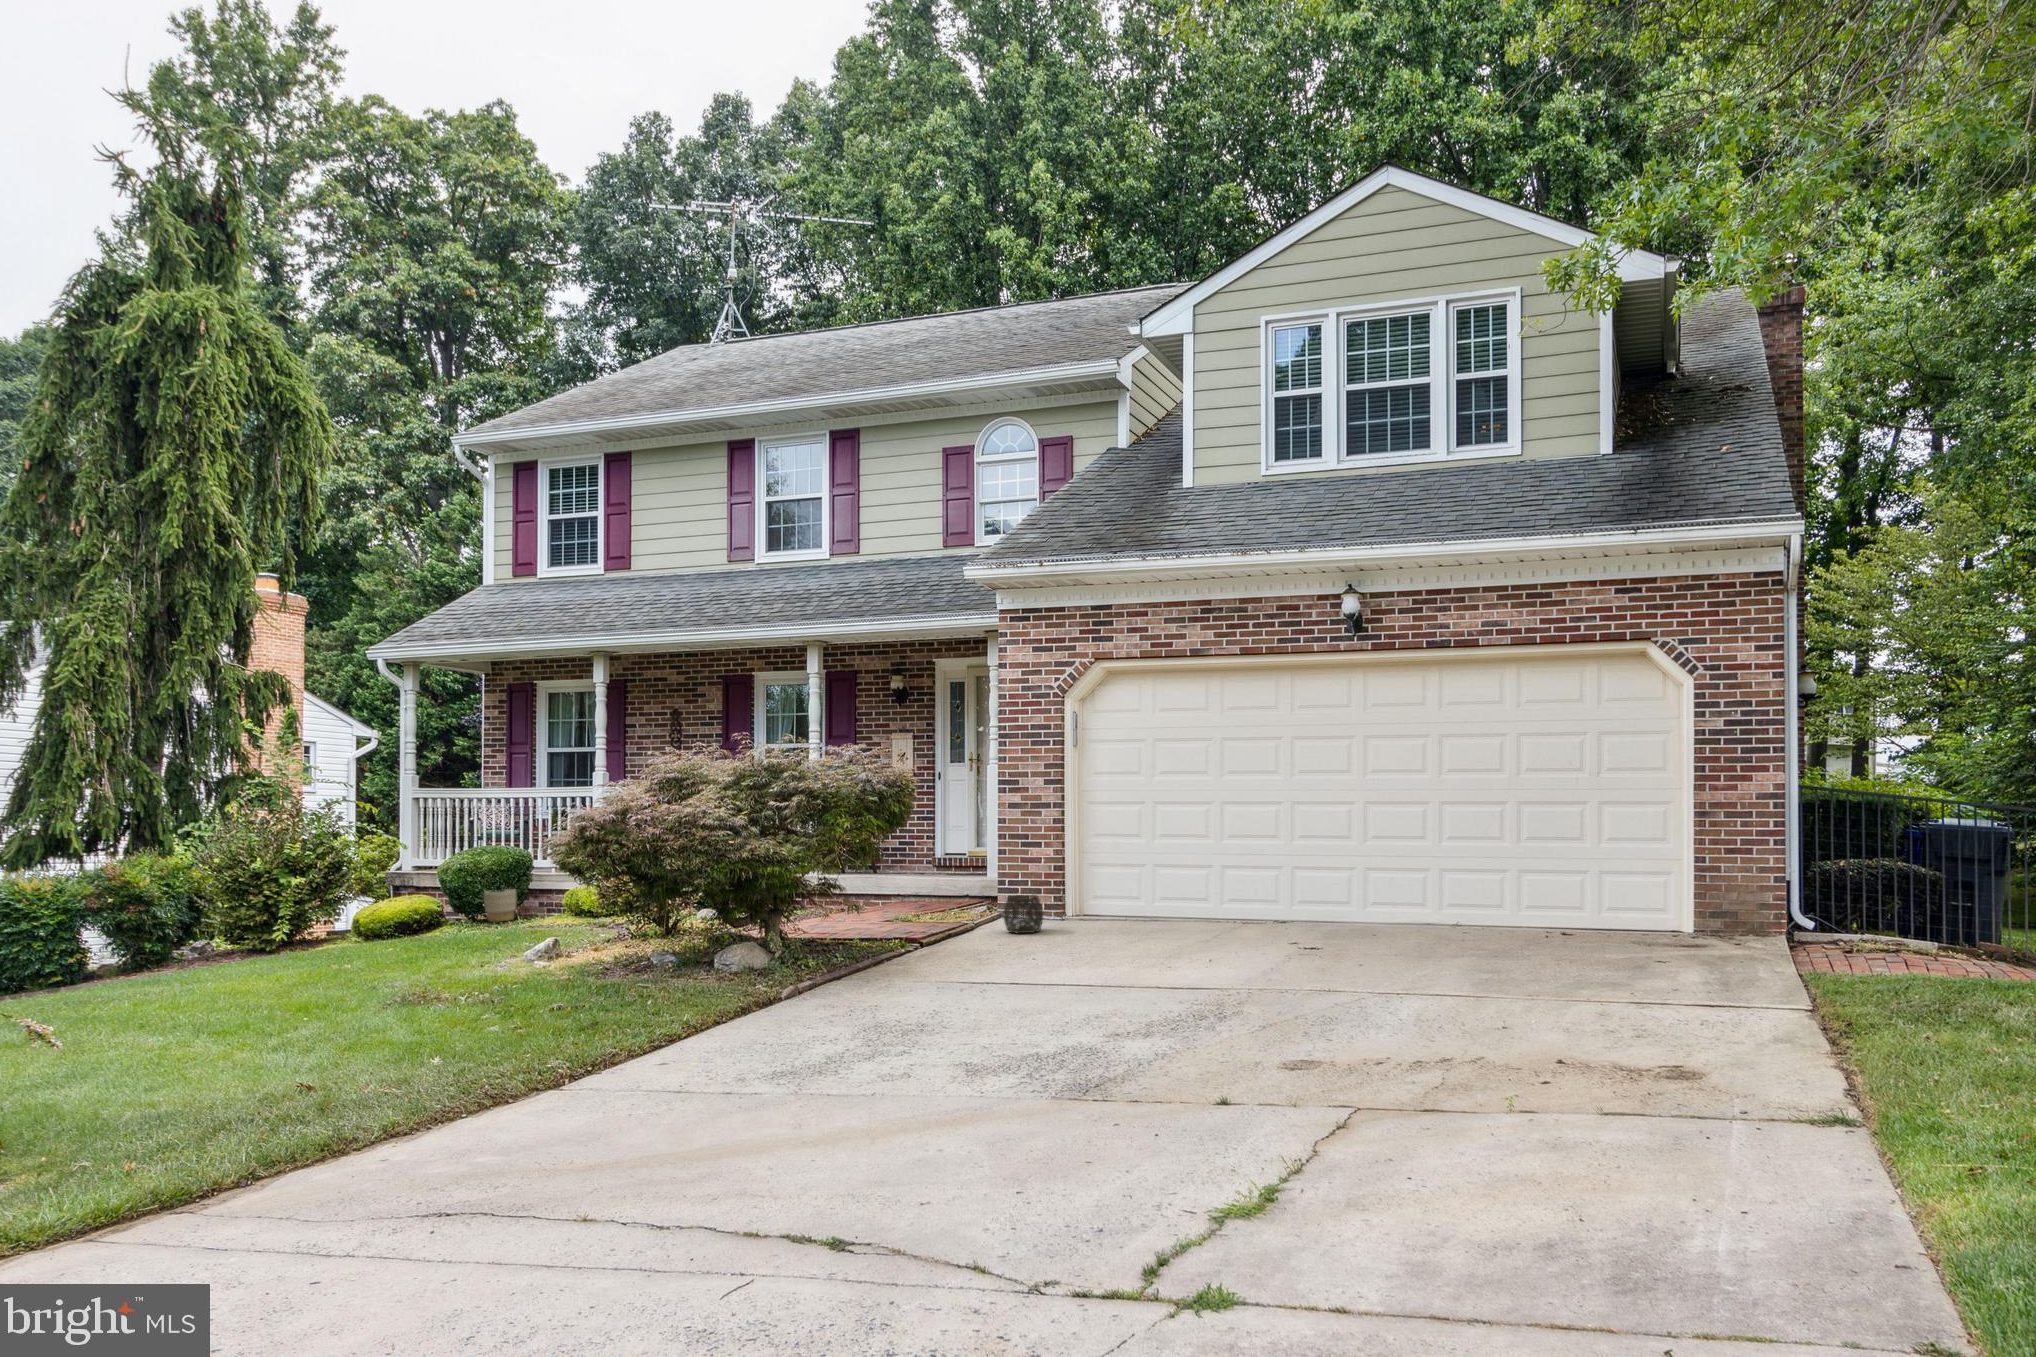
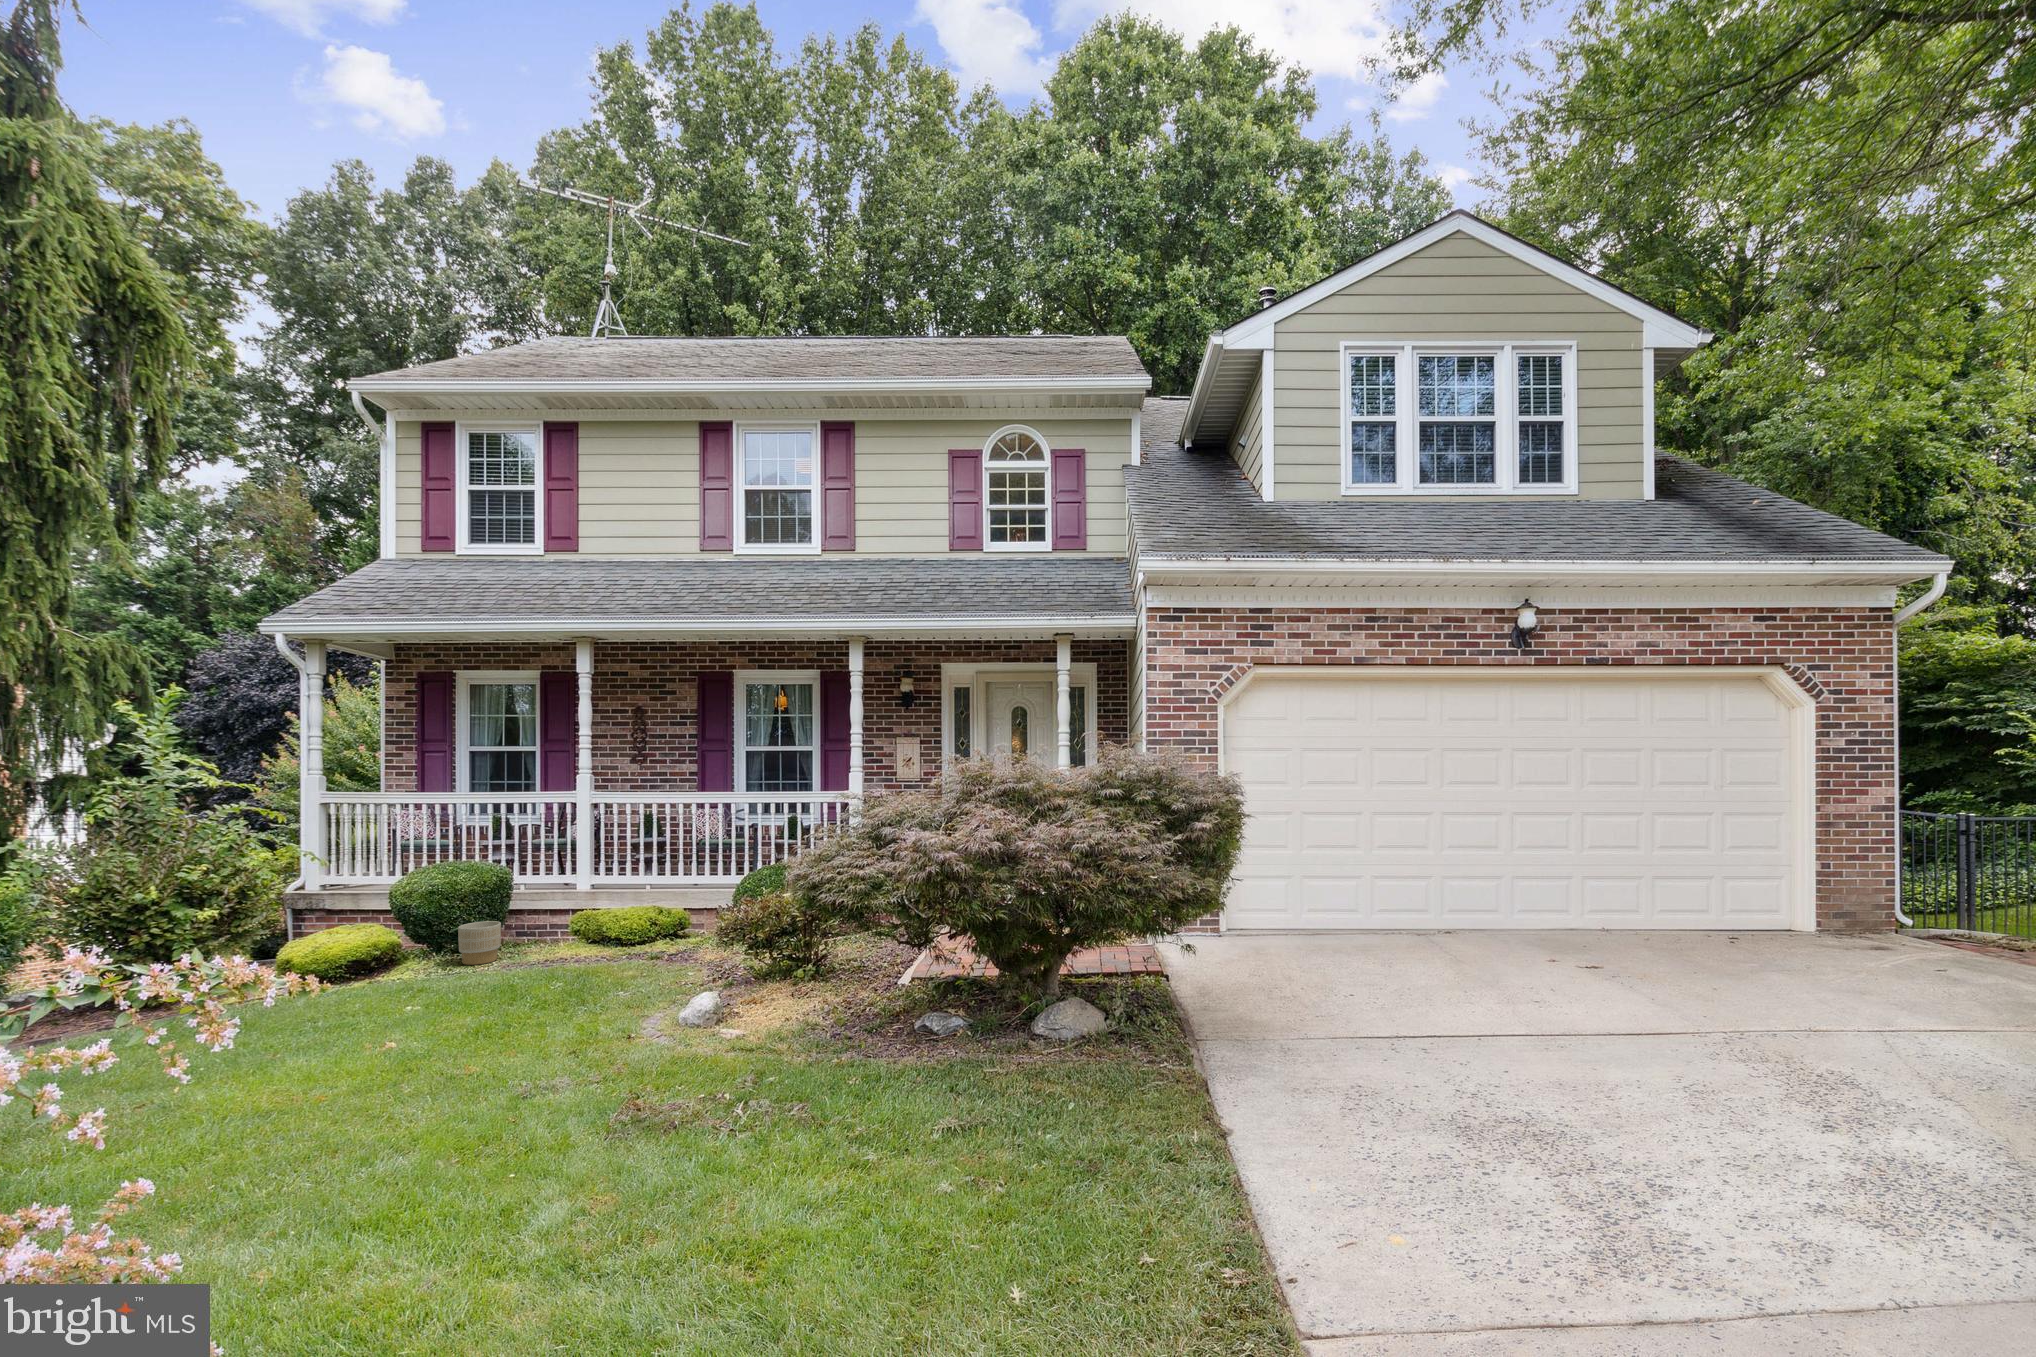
woven basket: present [1003,895,1043,934] -> none [1174,912,1218,956]

